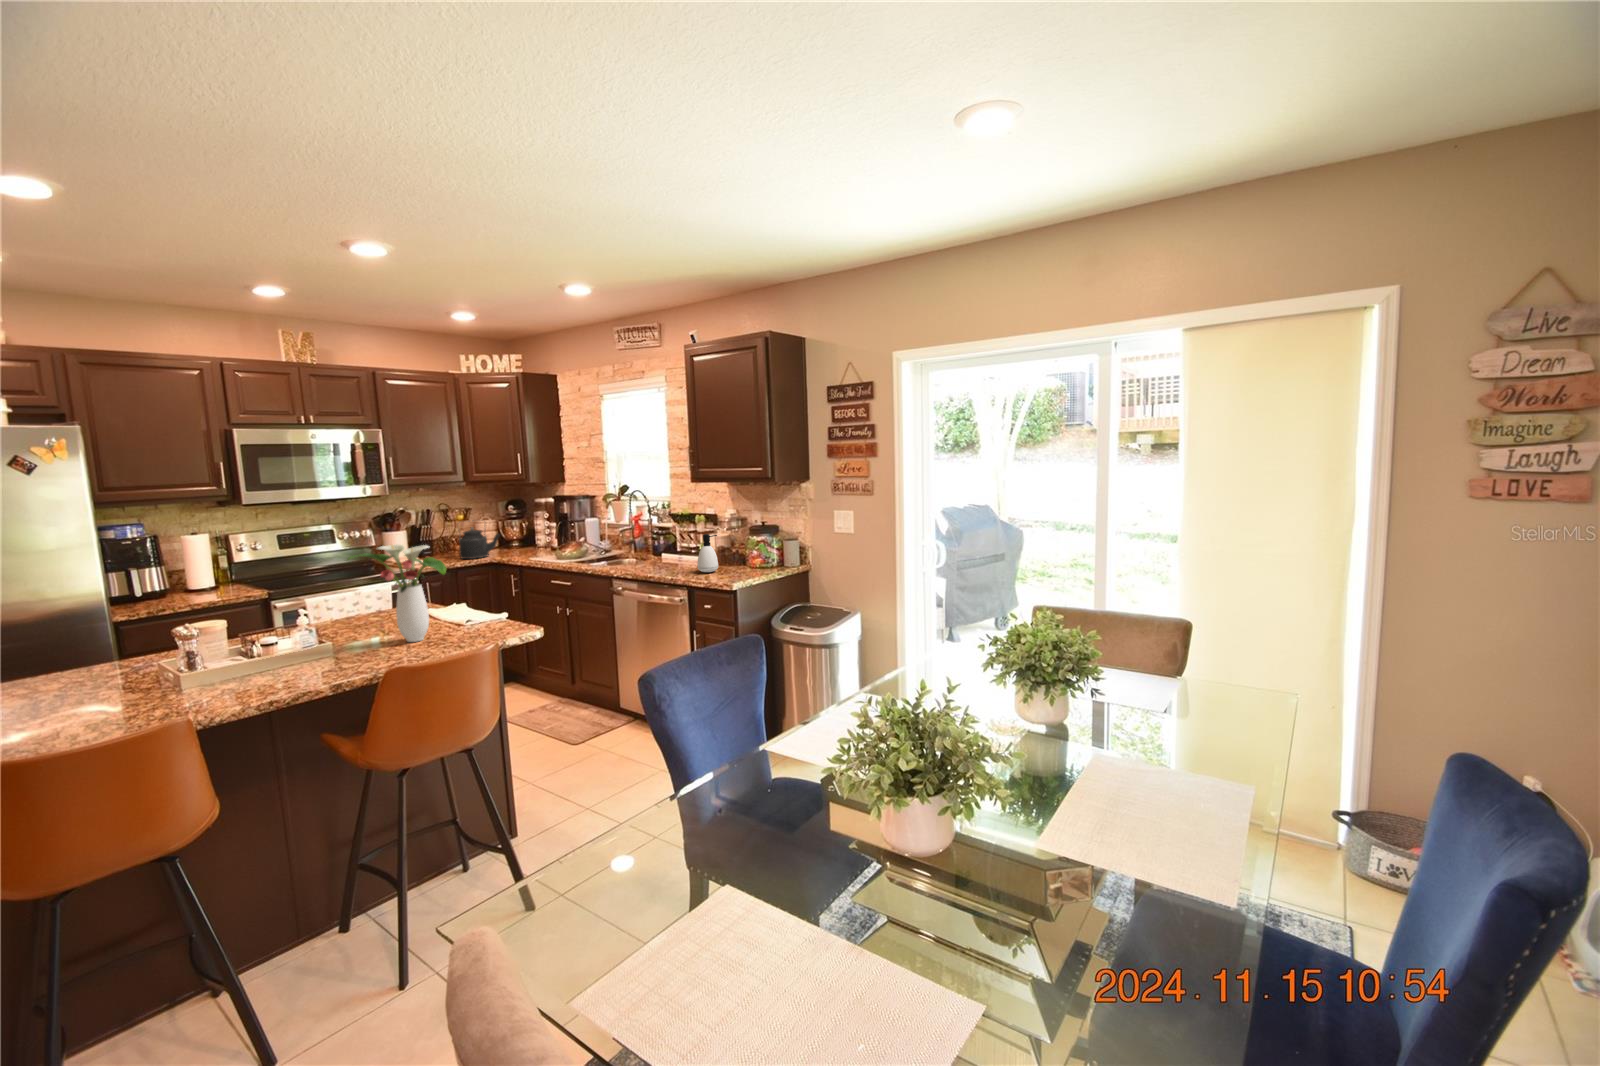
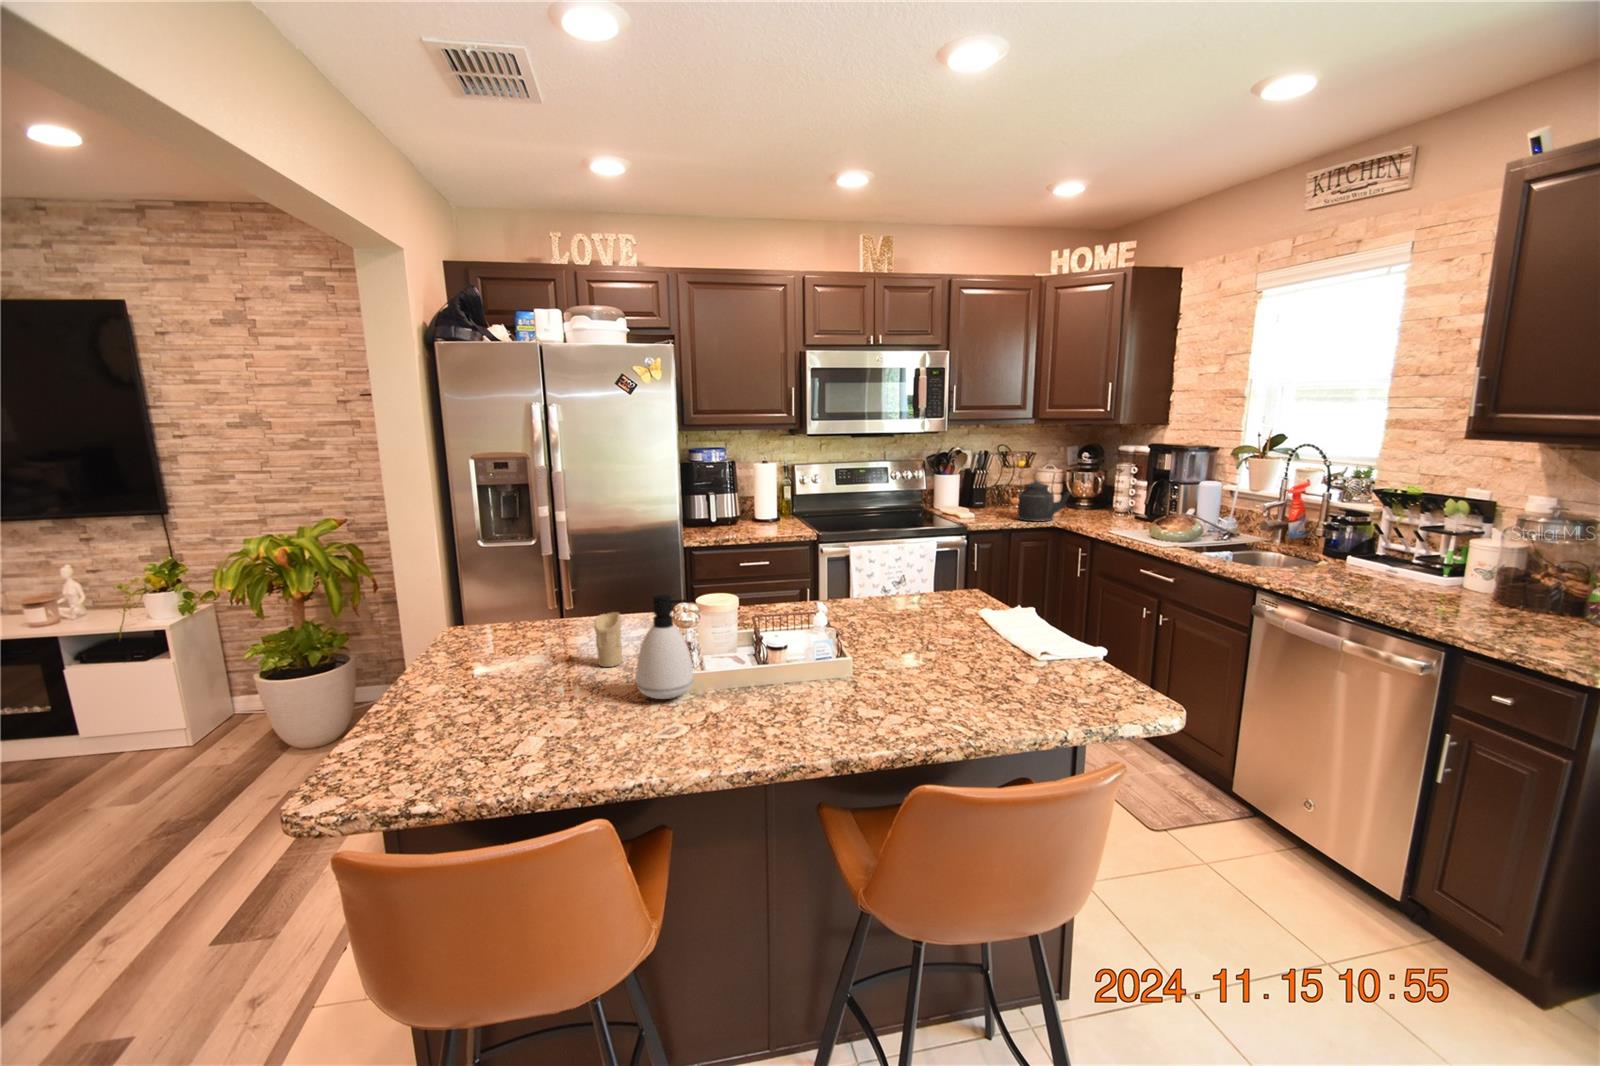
soap dispenser: present [698,534,718,572] -> present [636,593,694,699]
flower arrangement: present [347,545,446,642] -> none [909,510,1047,663]
candle: none [27,665,66,714] -> present [594,612,622,667]

